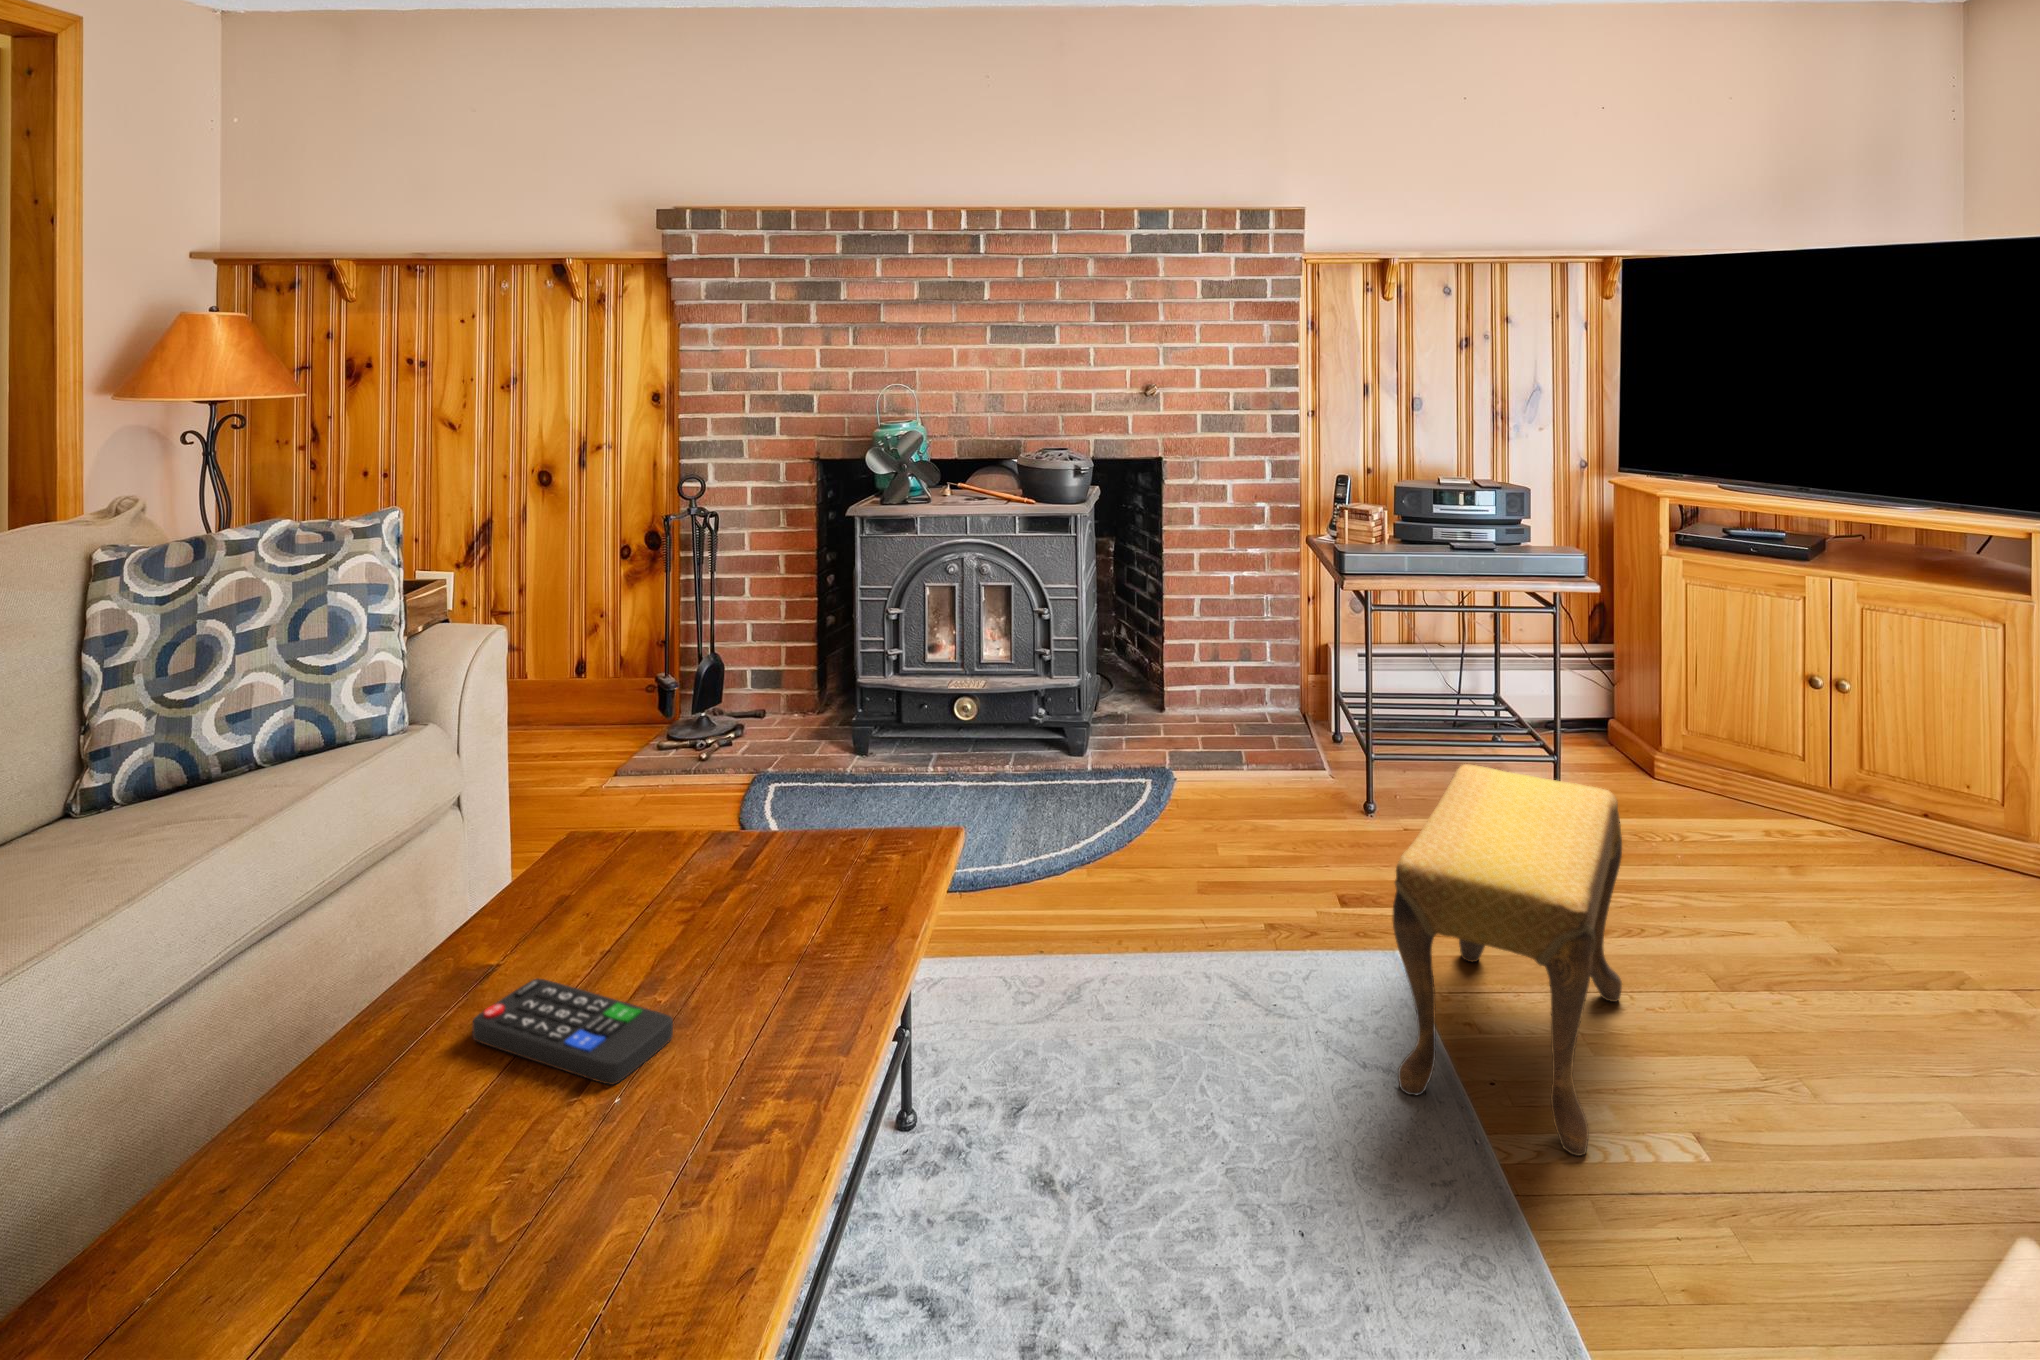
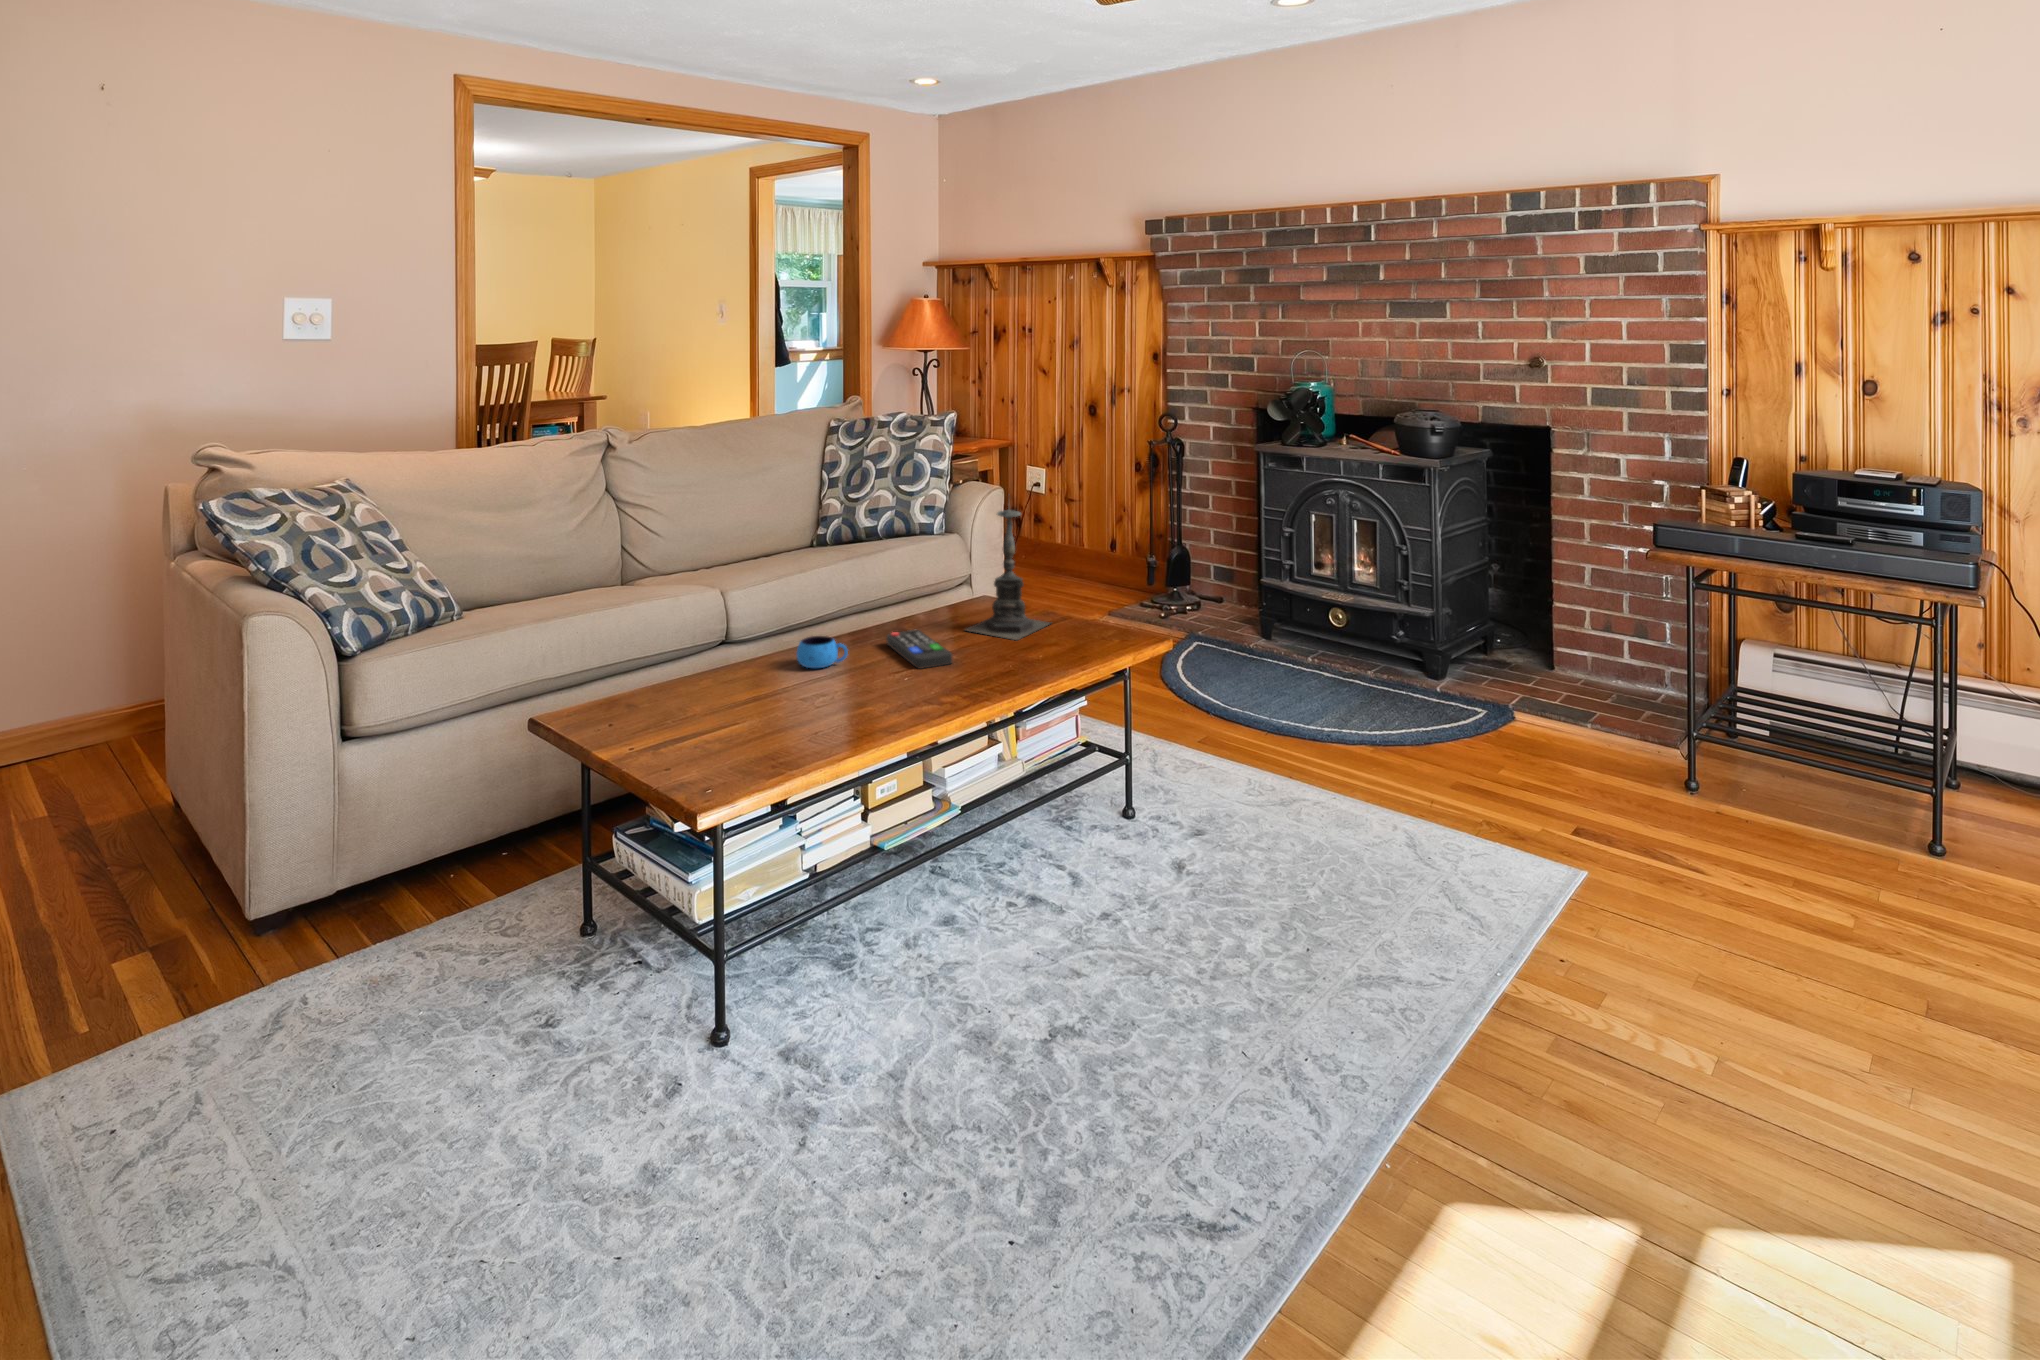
candle holder: none [612,655,760,937] -> present [966,507,1050,640]
footstool: present [1393,764,1622,1156] -> none [1462,708,1772,1000]
mug: none [268,1100,423,1216] -> present [797,636,848,668]

